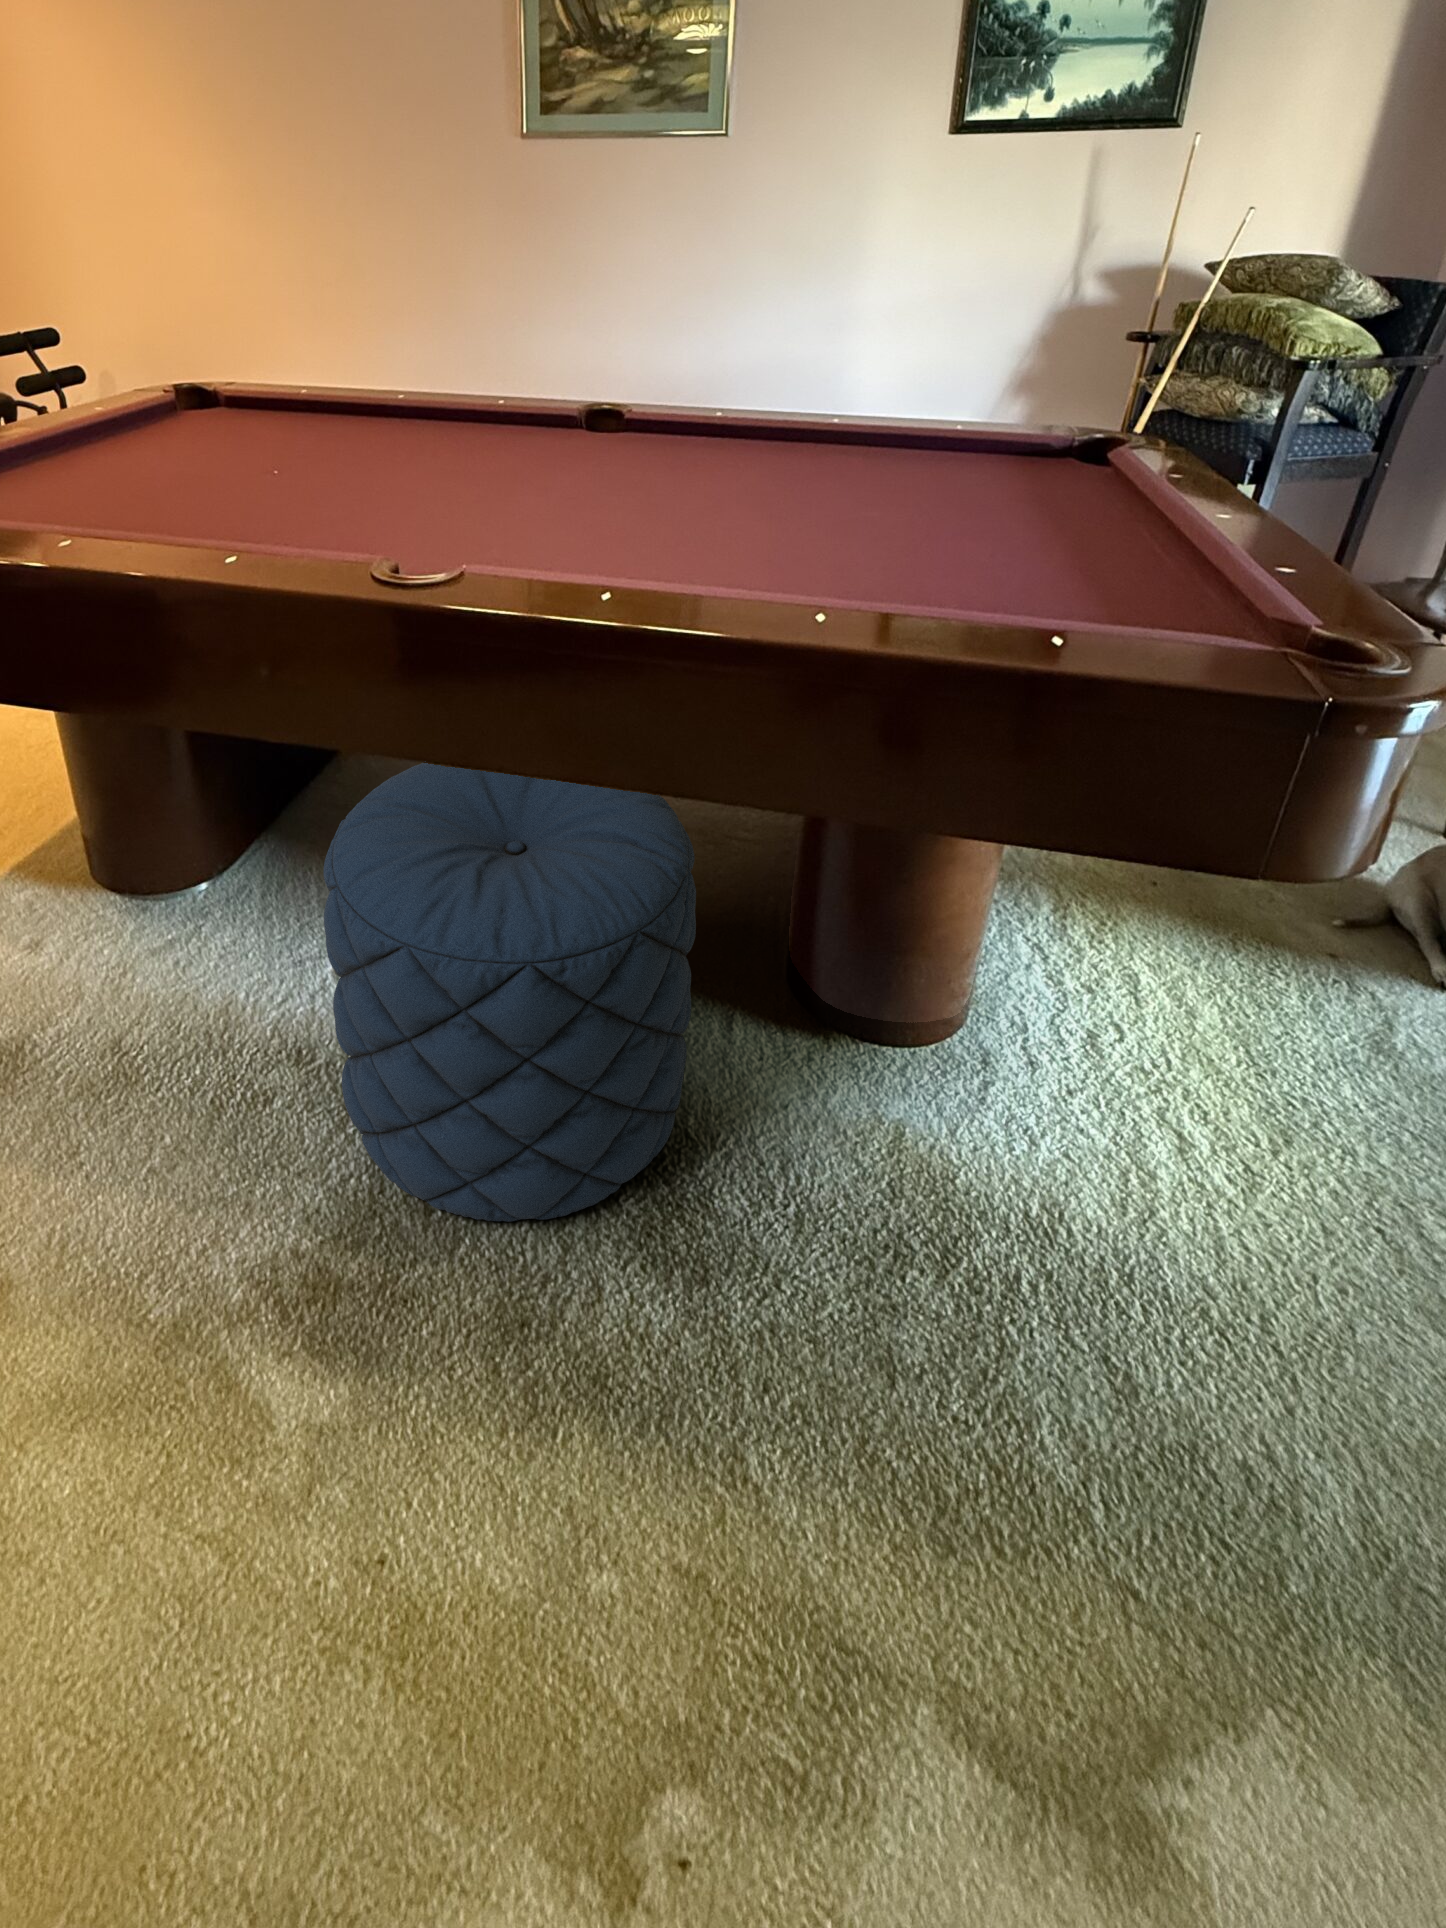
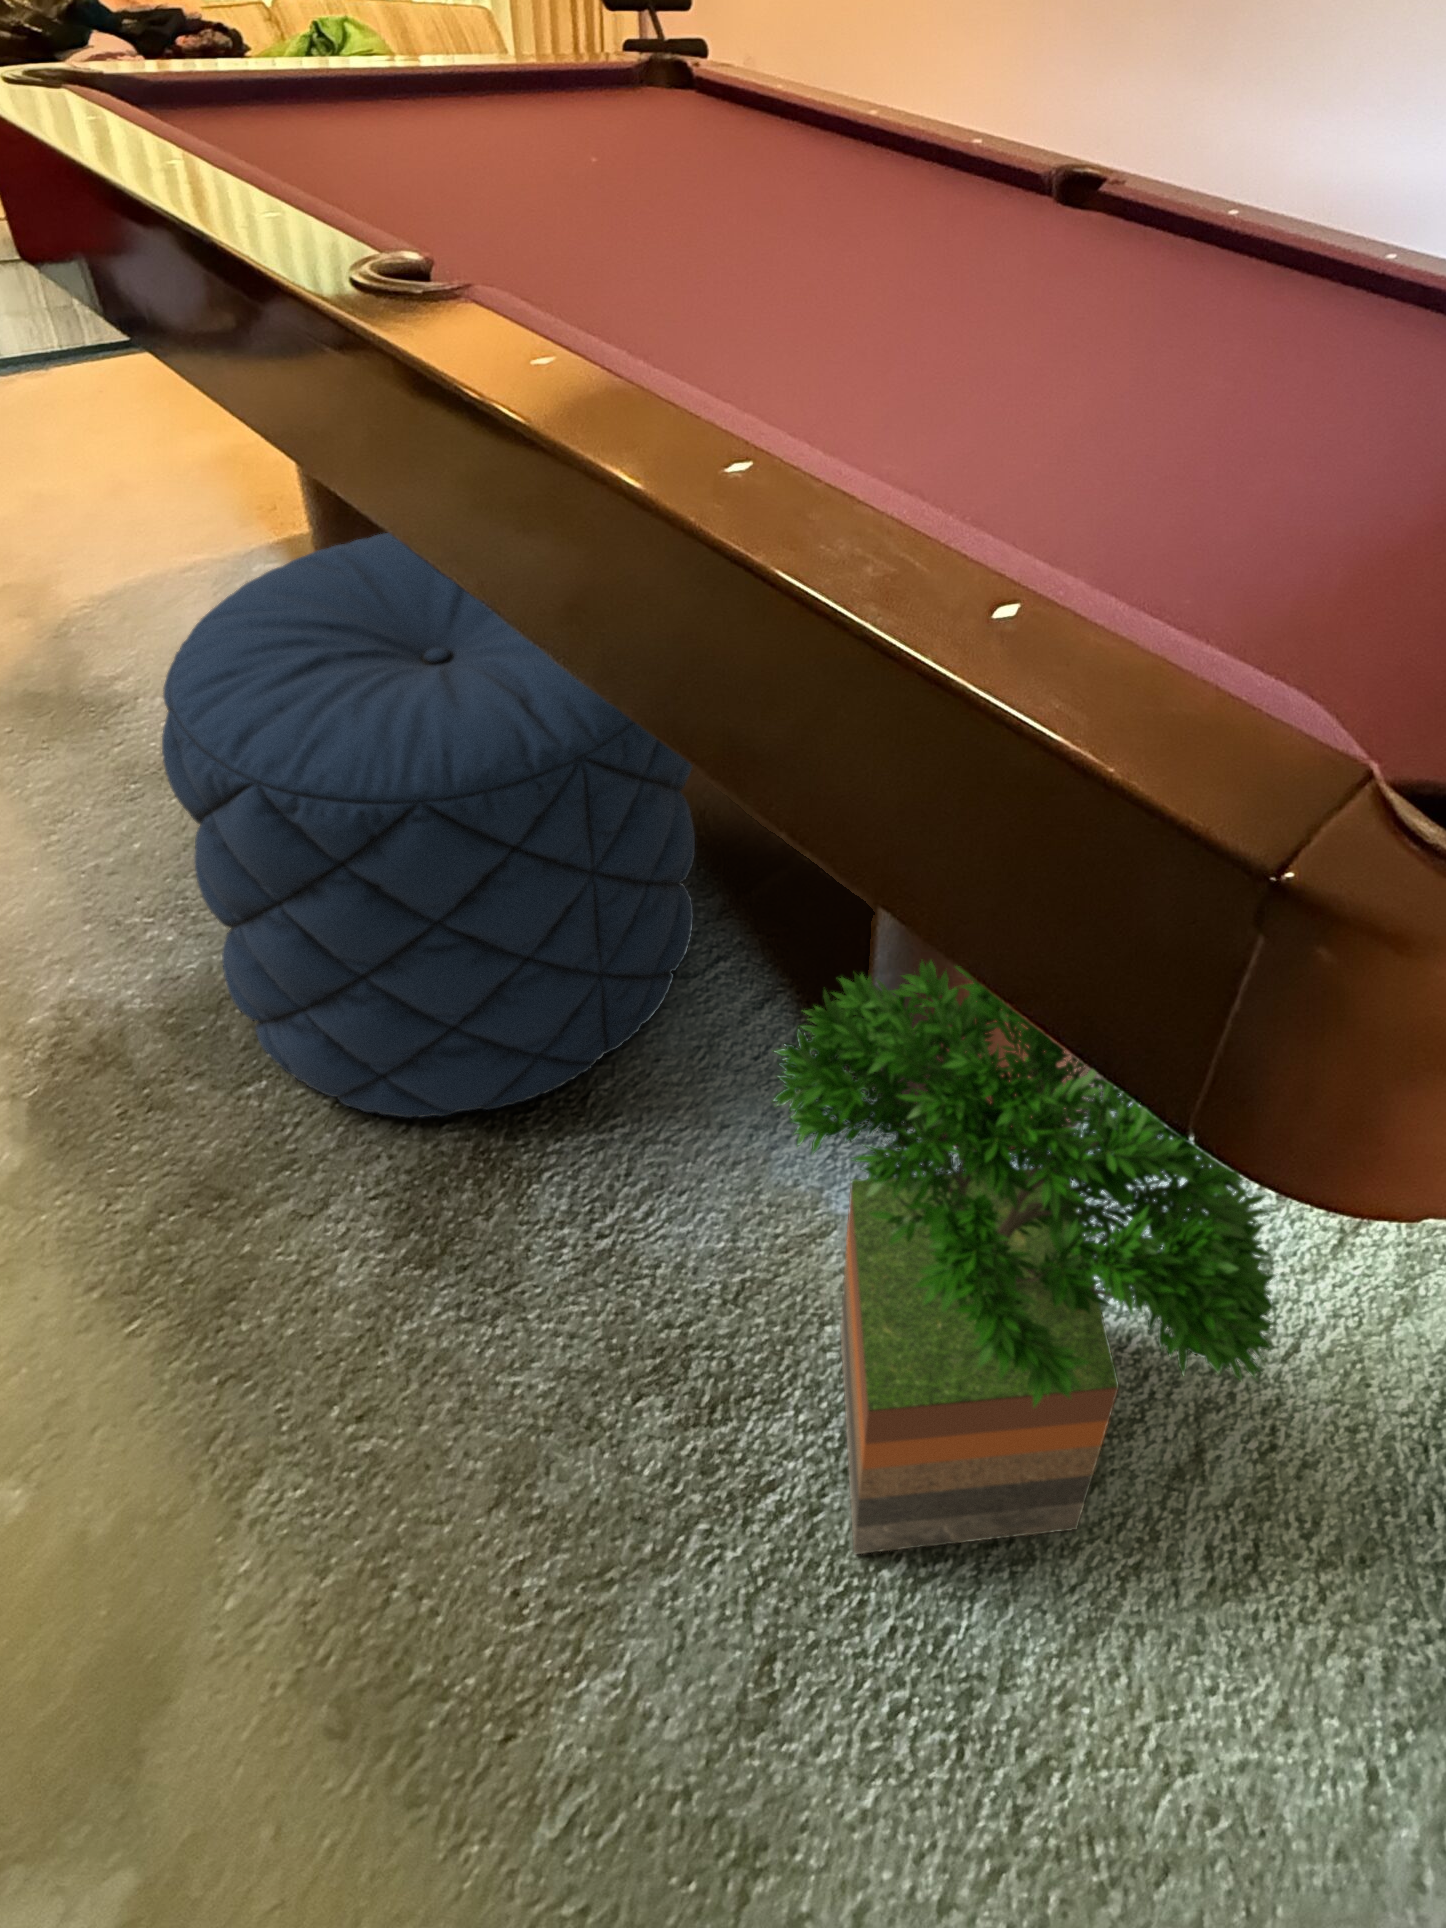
potted tree: none [961,829,1335,1283] -> present [772,961,1276,1554]

